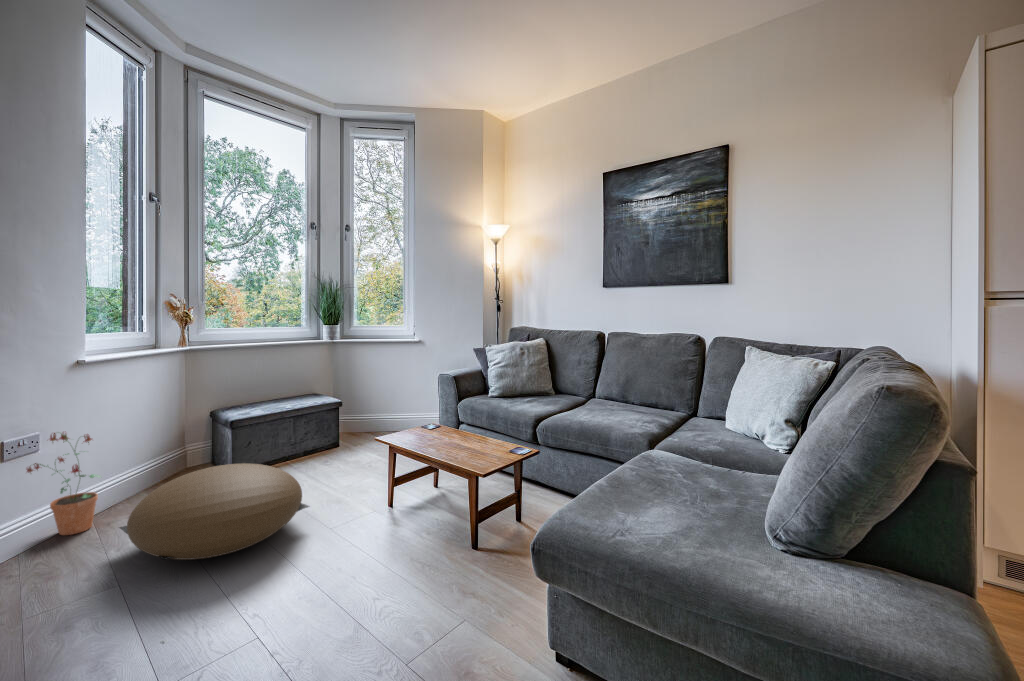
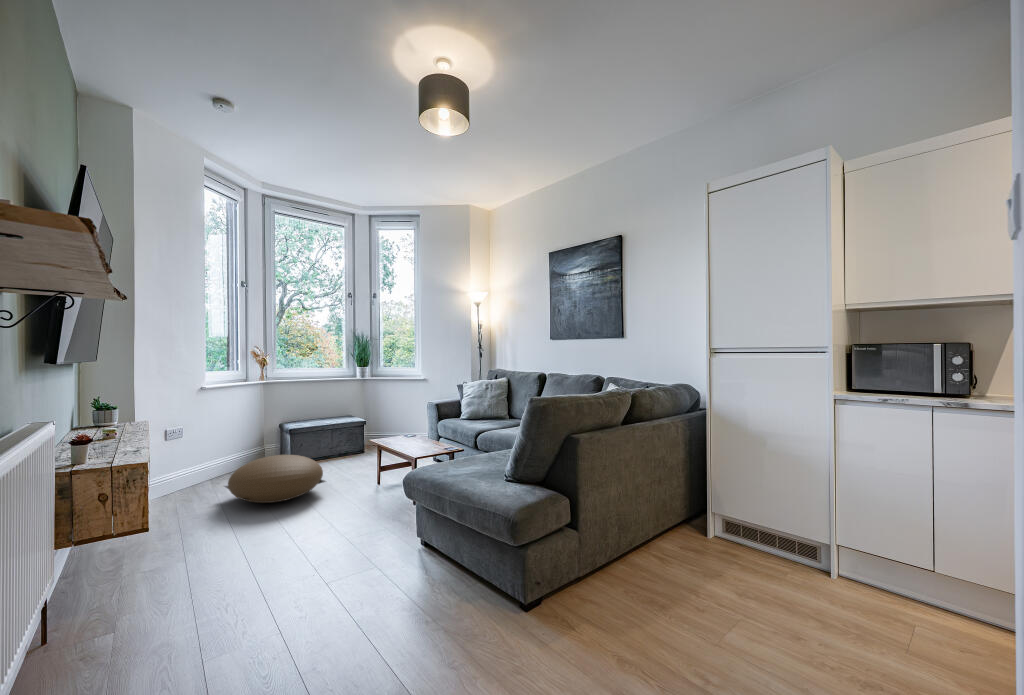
potted plant: present [27,432,101,535] -> none [178,432,216,492]

